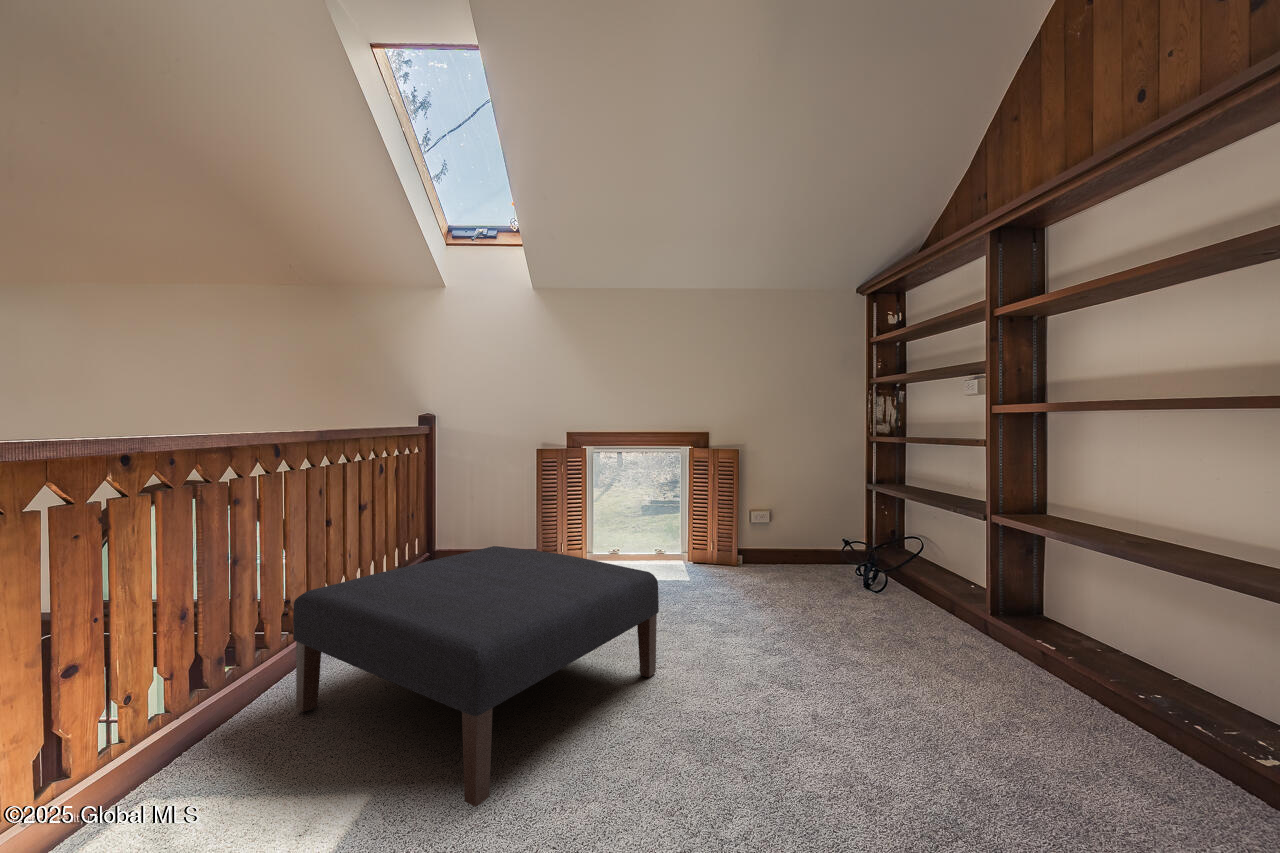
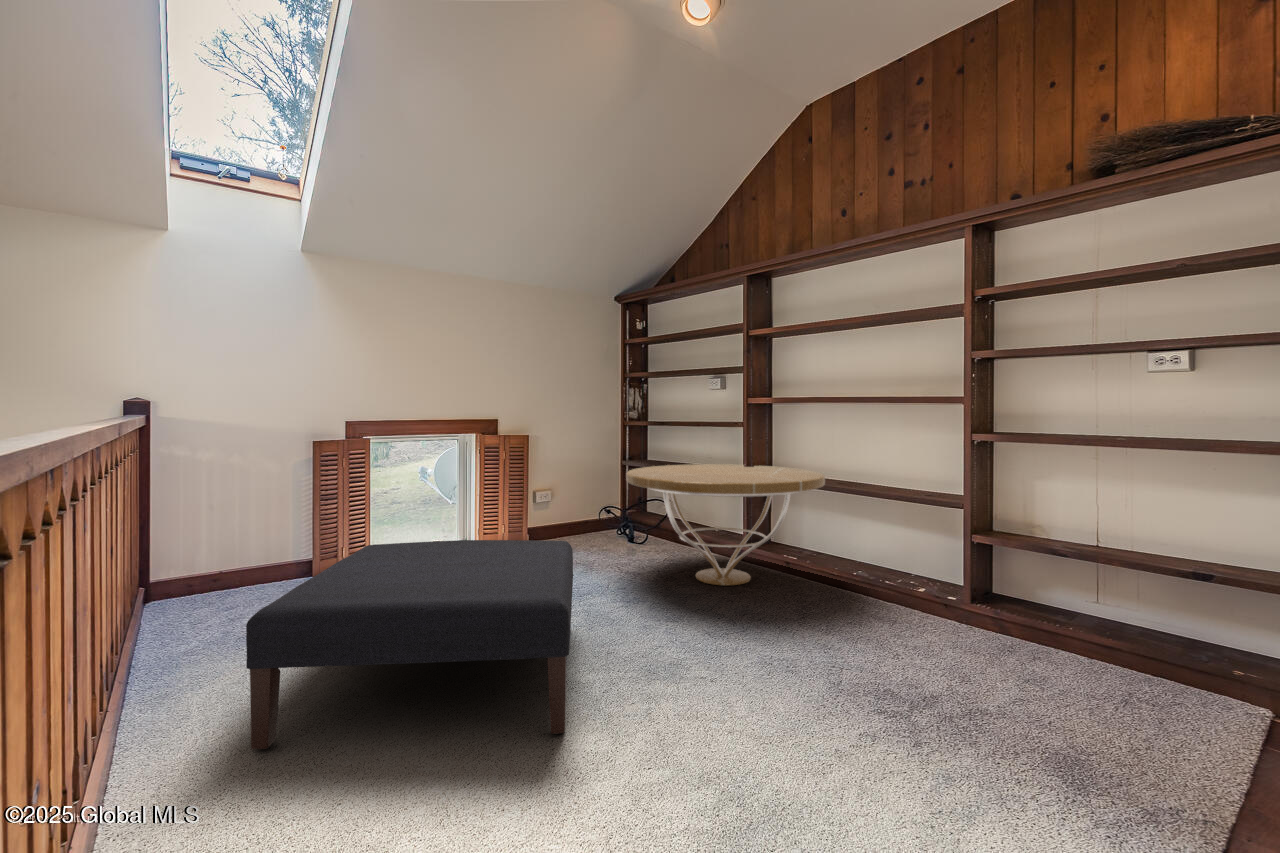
coffee table: none [784,492,1104,675] -> present [626,464,825,586]

